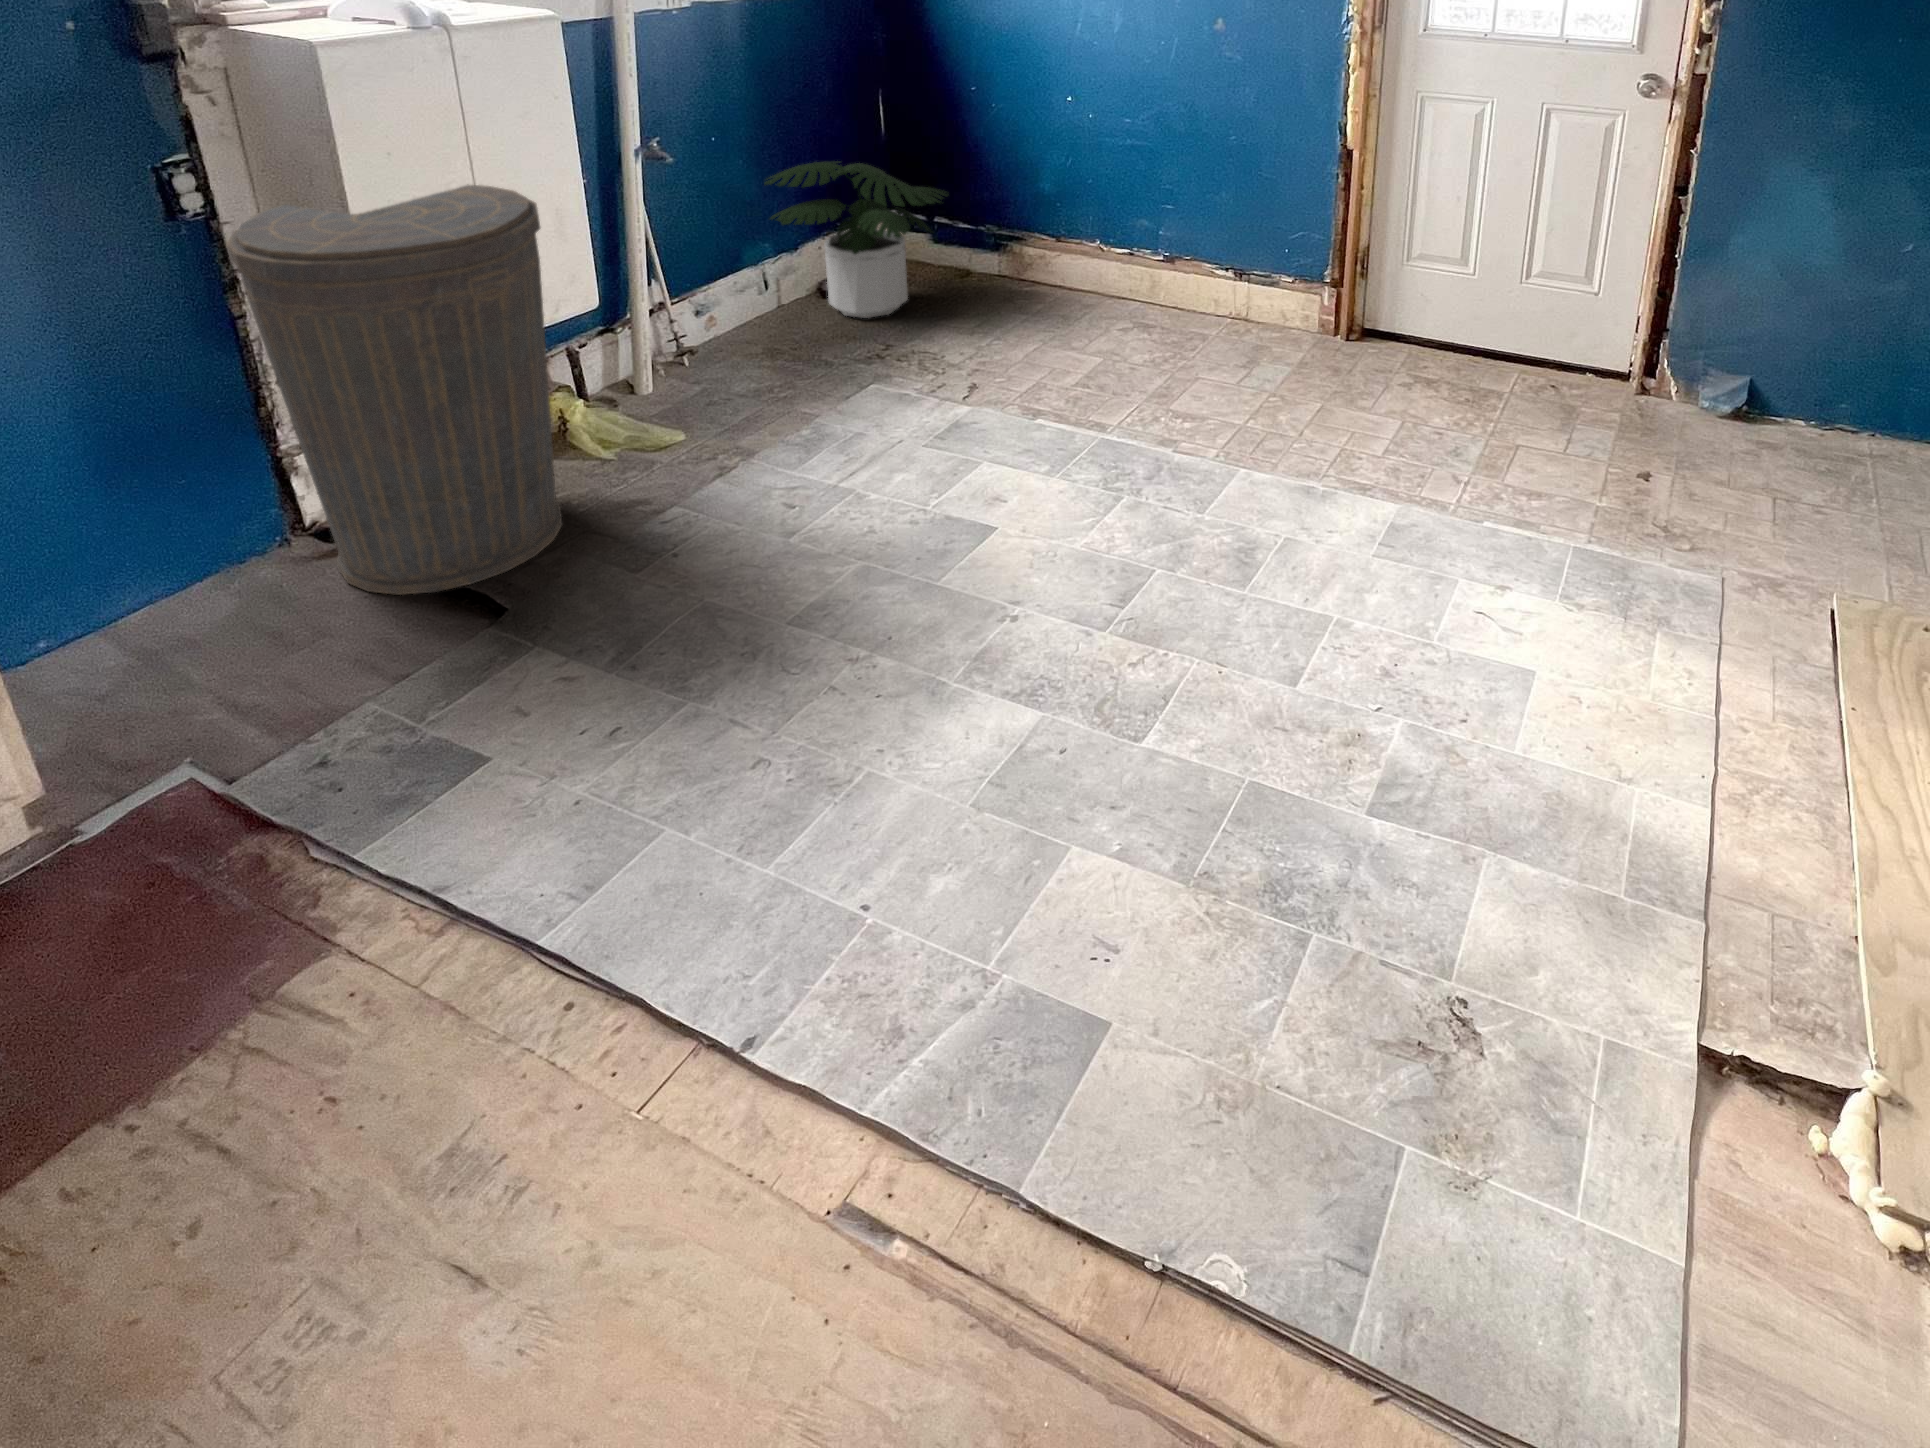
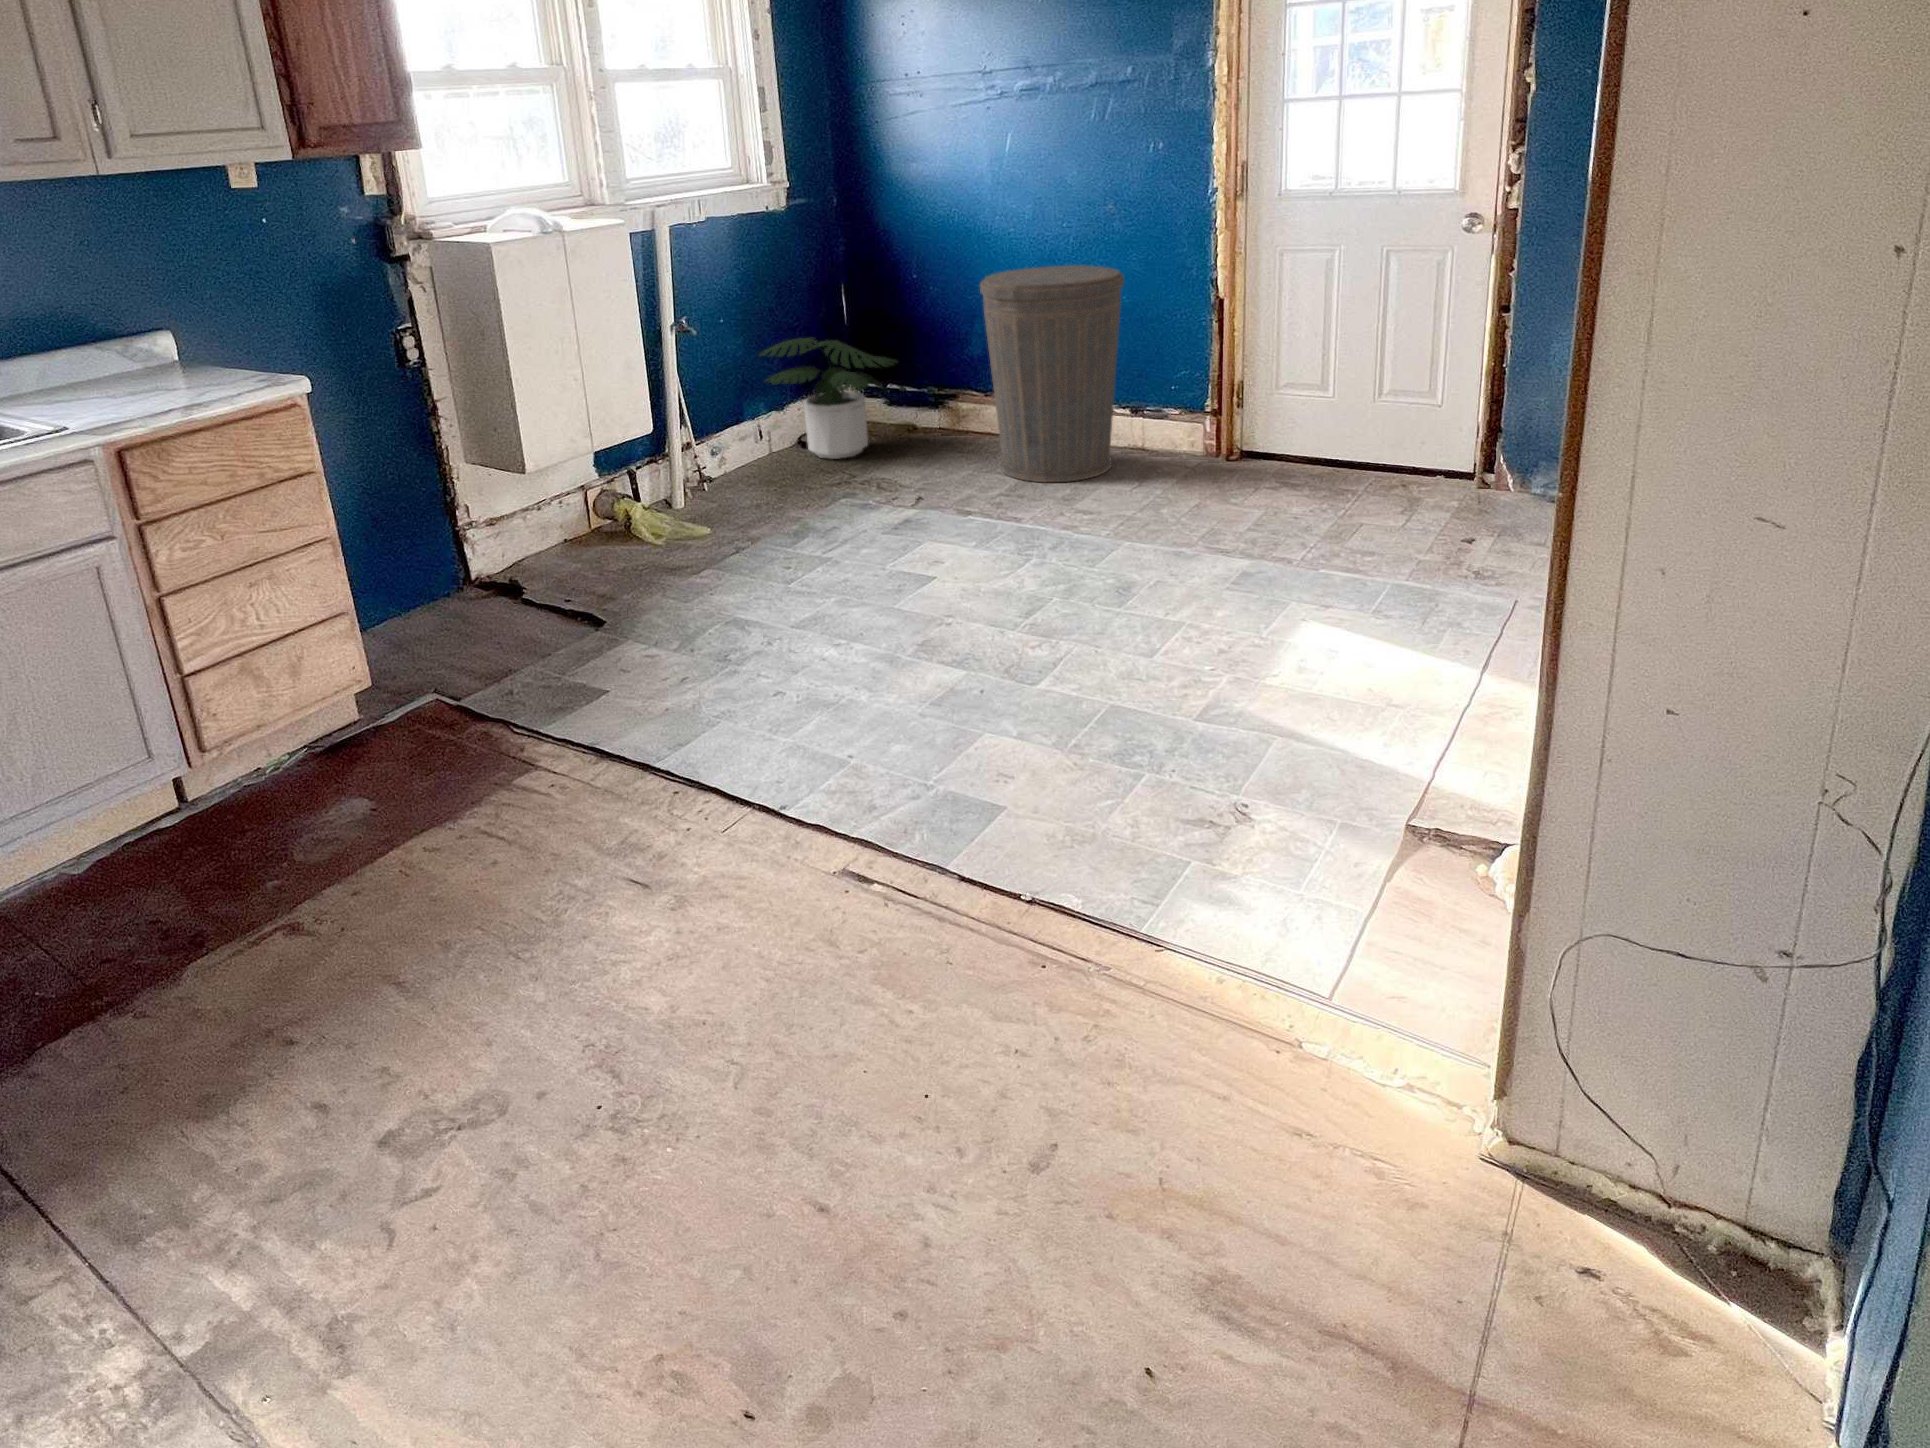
trash can: present [226,185,562,595] -> present [980,265,1124,482]

